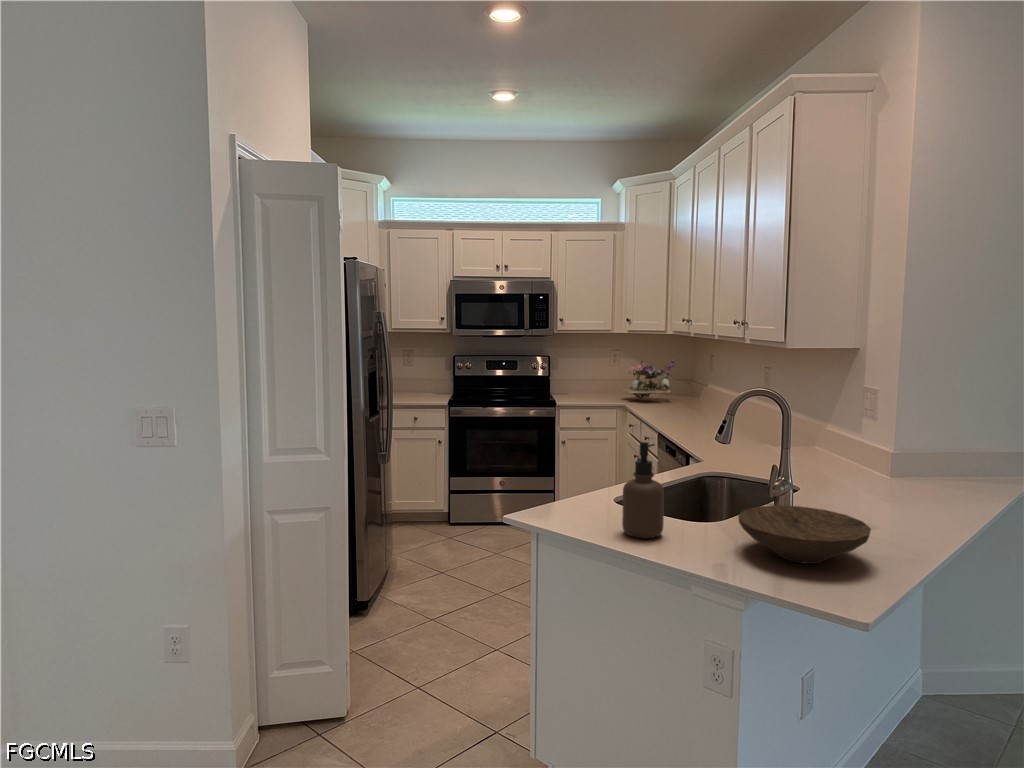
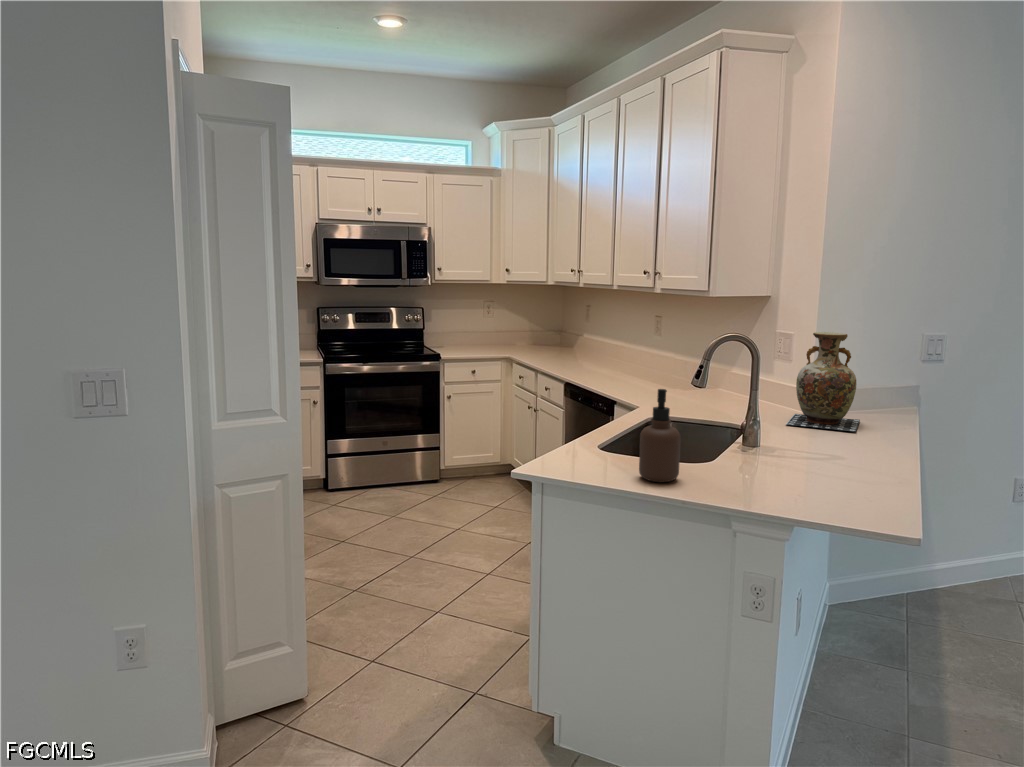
flower arrangement: present [623,360,675,399] -> none [500,309,554,351]
vase: none [851,388,951,501] -> present [786,332,860,431]
wooden bowl: present [738,505,871,564] -> none [752,442,872,492]

